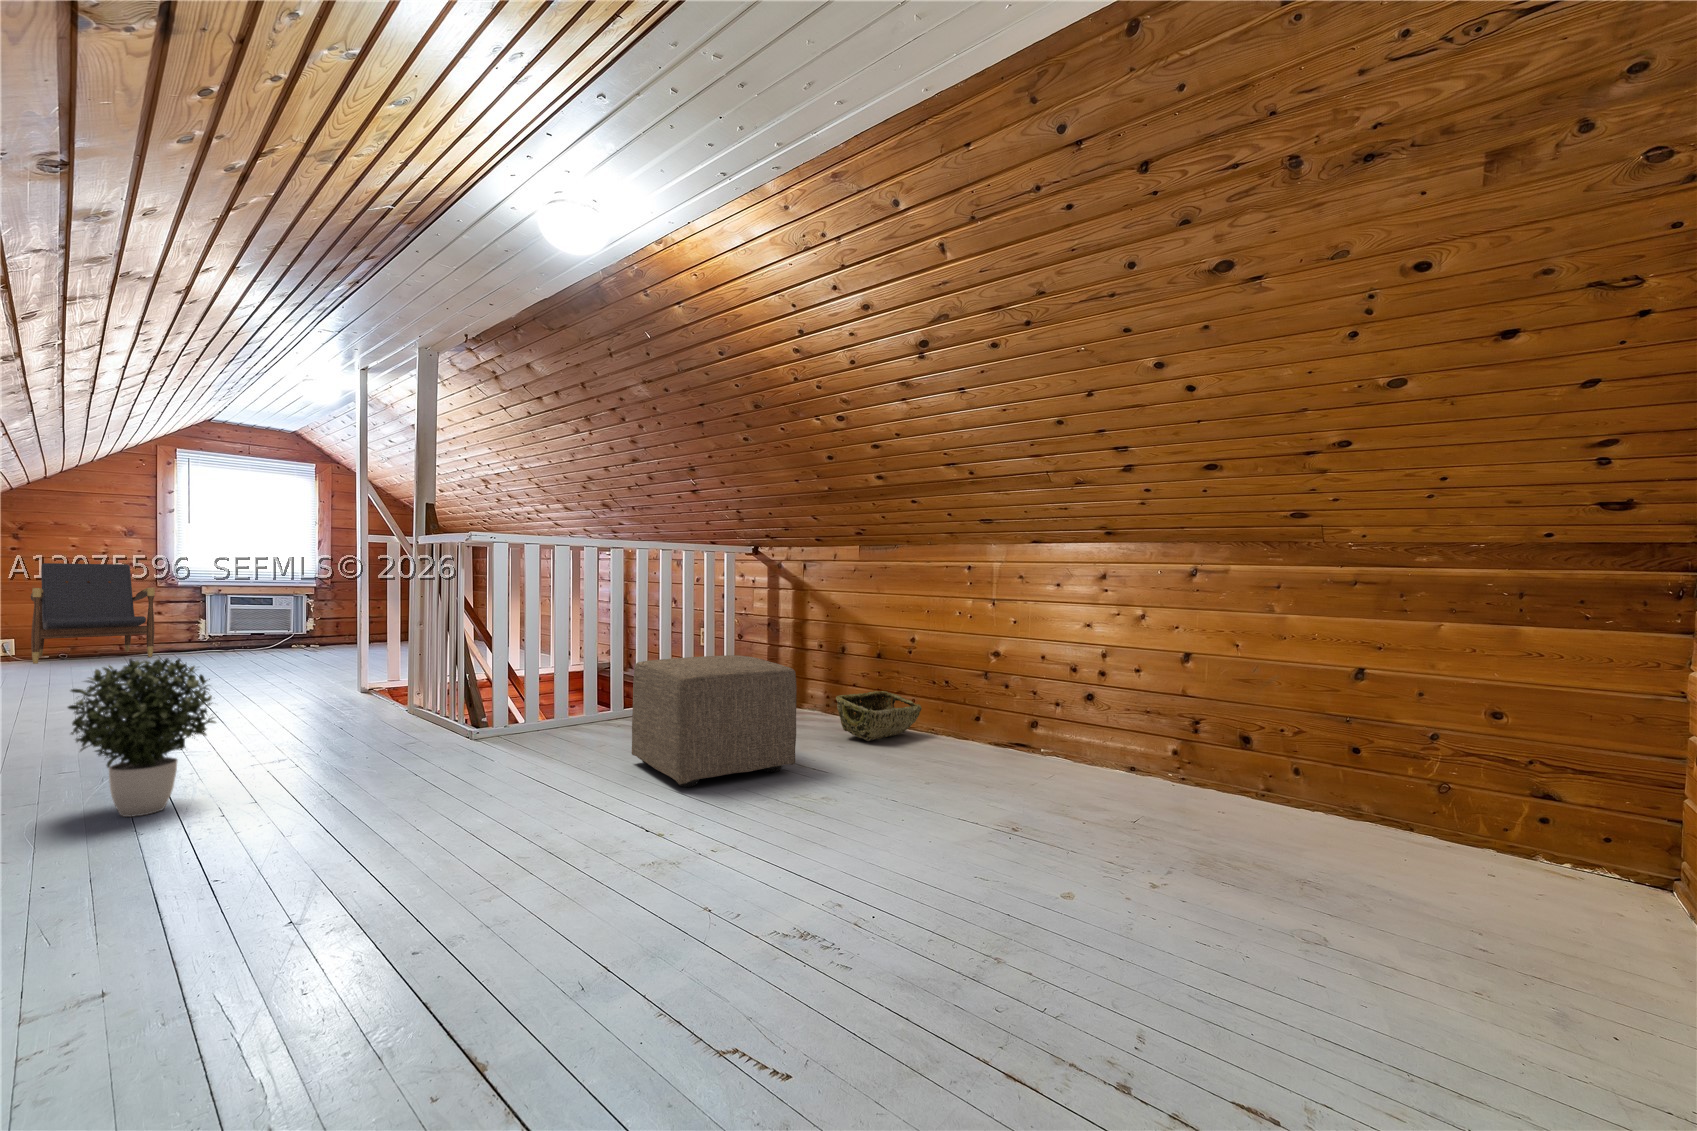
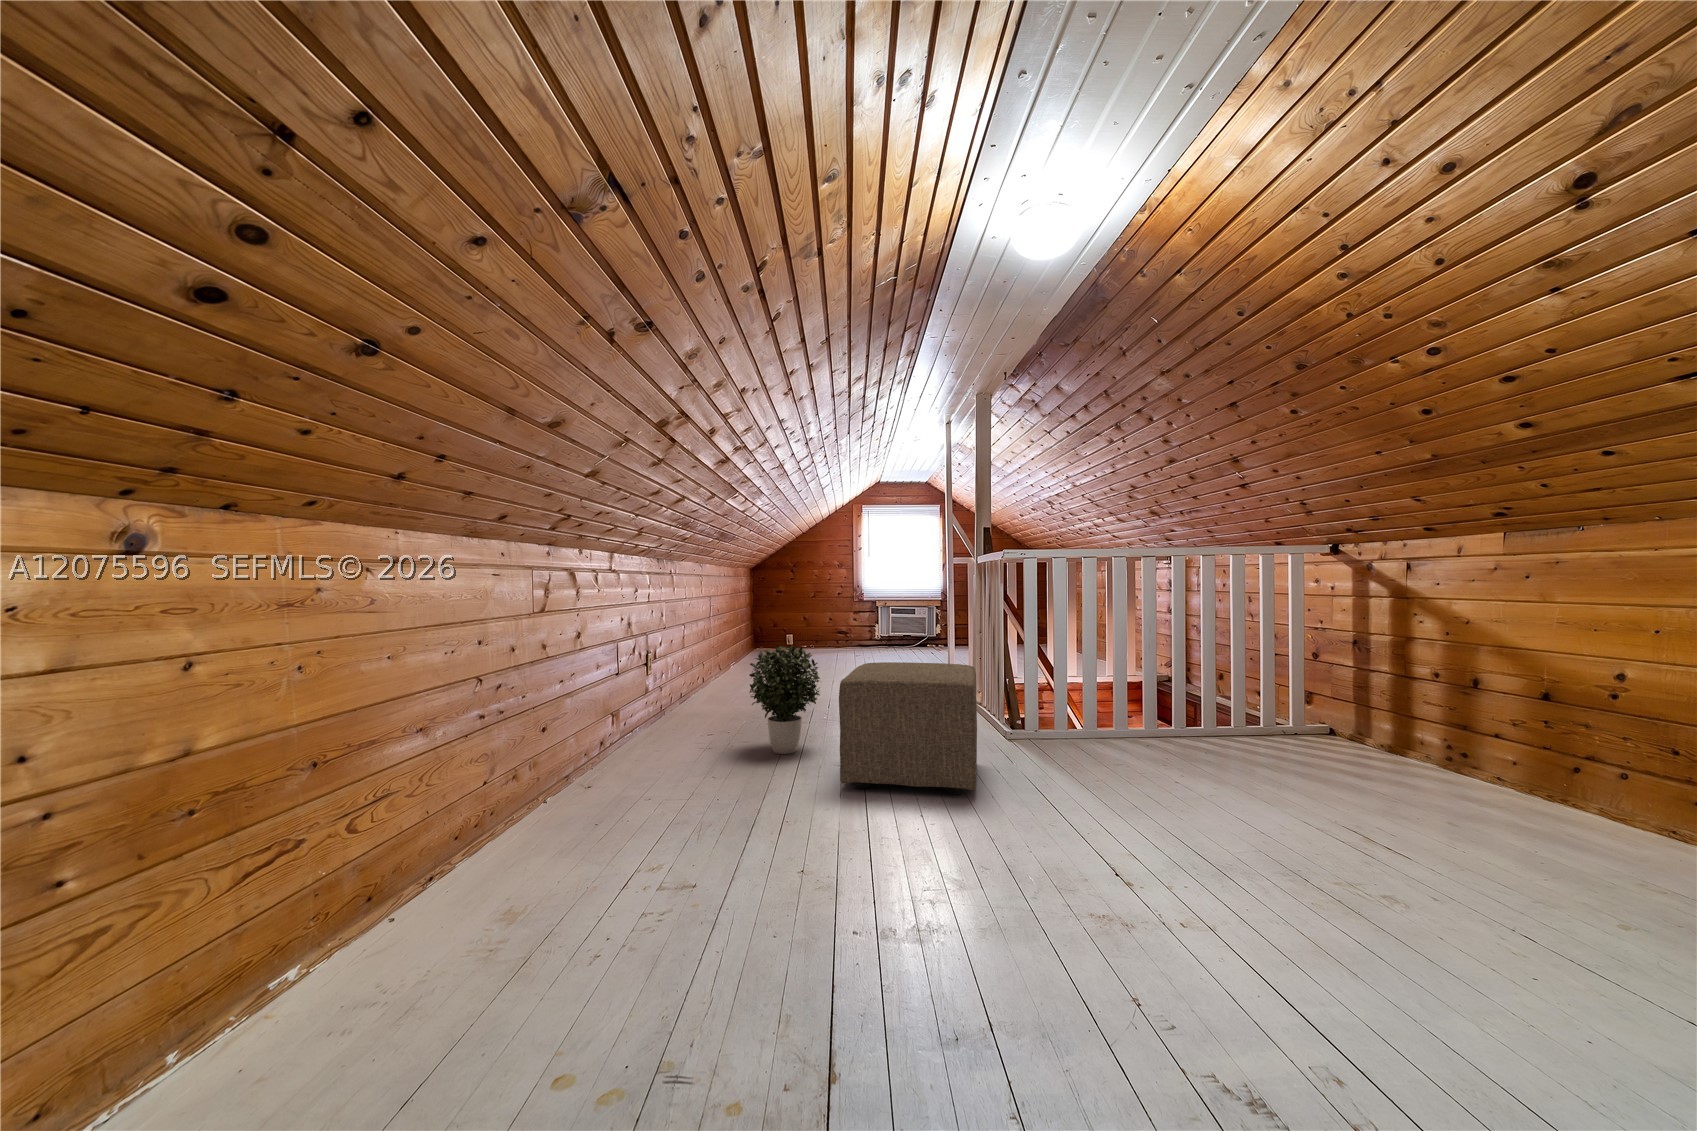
lounge chair: present [31,563,155,664] -> none [801,581,856,643]
ottoman: present [632,655,796,787] -> present [839,662,977,794]
woven basket: present [836,691,922,741] -> none [1457,750,1655,828]

